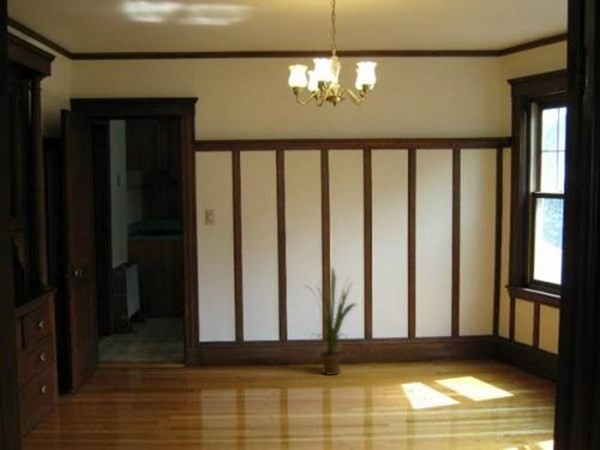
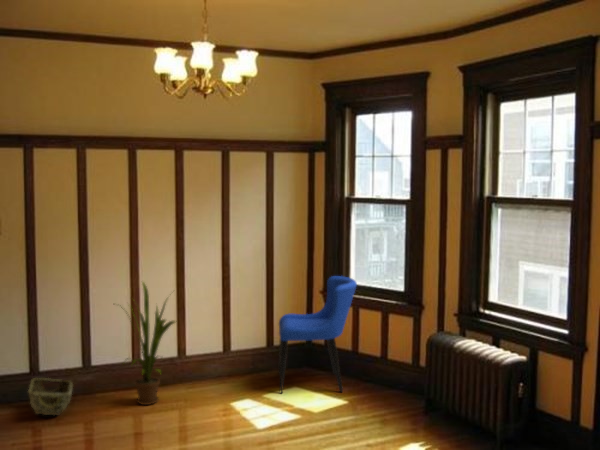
dining chair: none [451,272,536,386] -> present [279,276,357,393]
woven basket: none [235,342,273,374] -> present [28,378,72,415]

